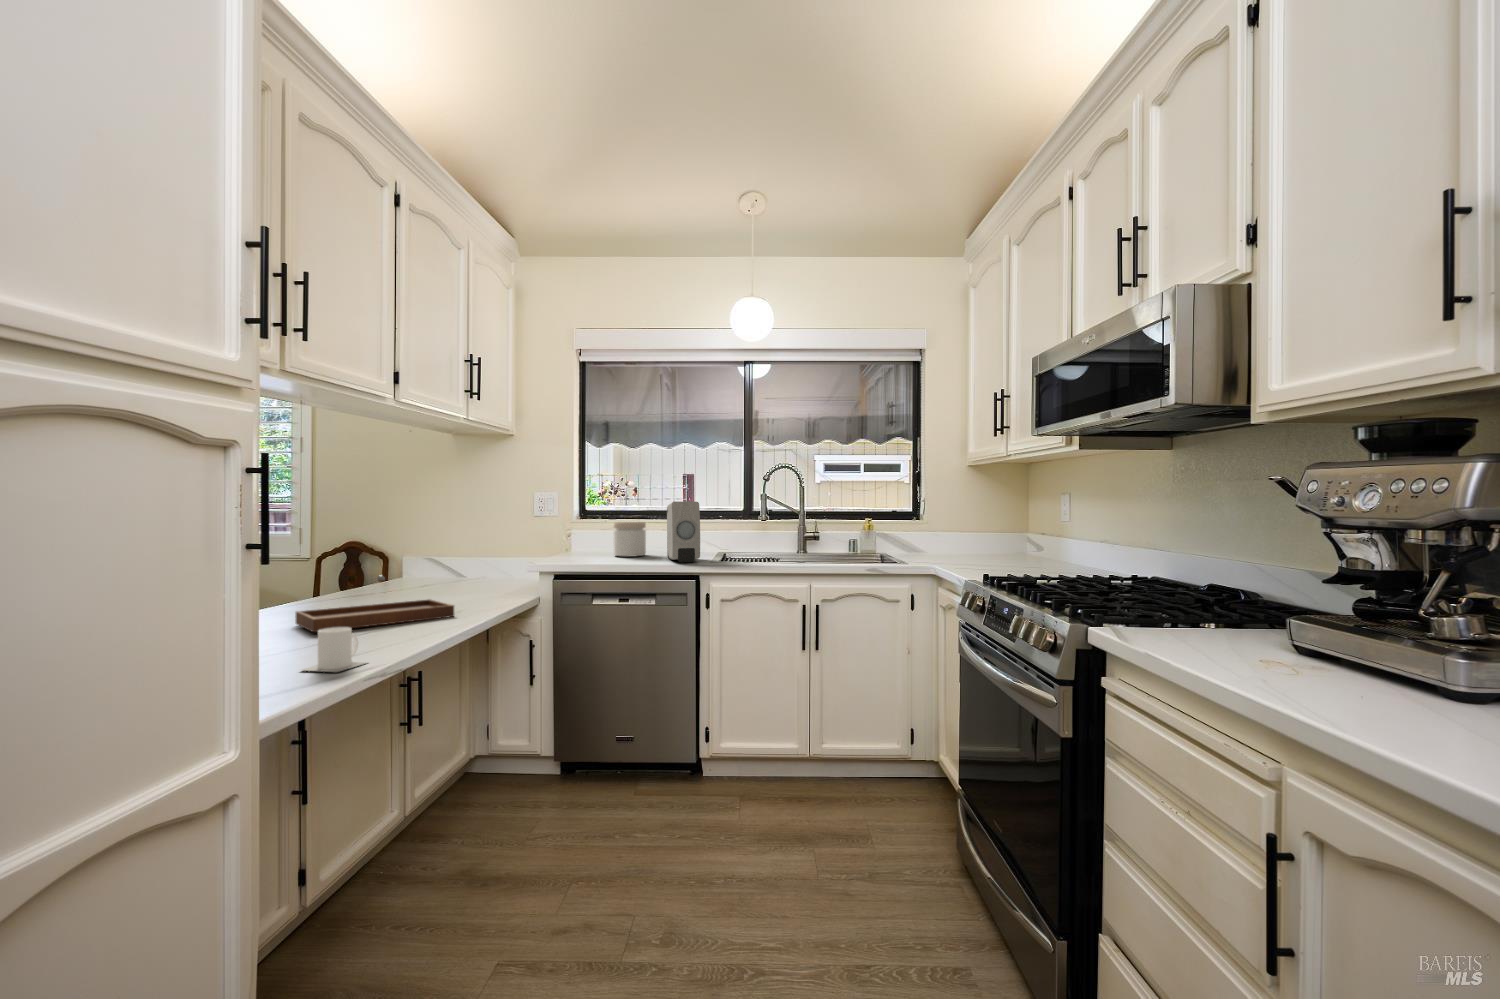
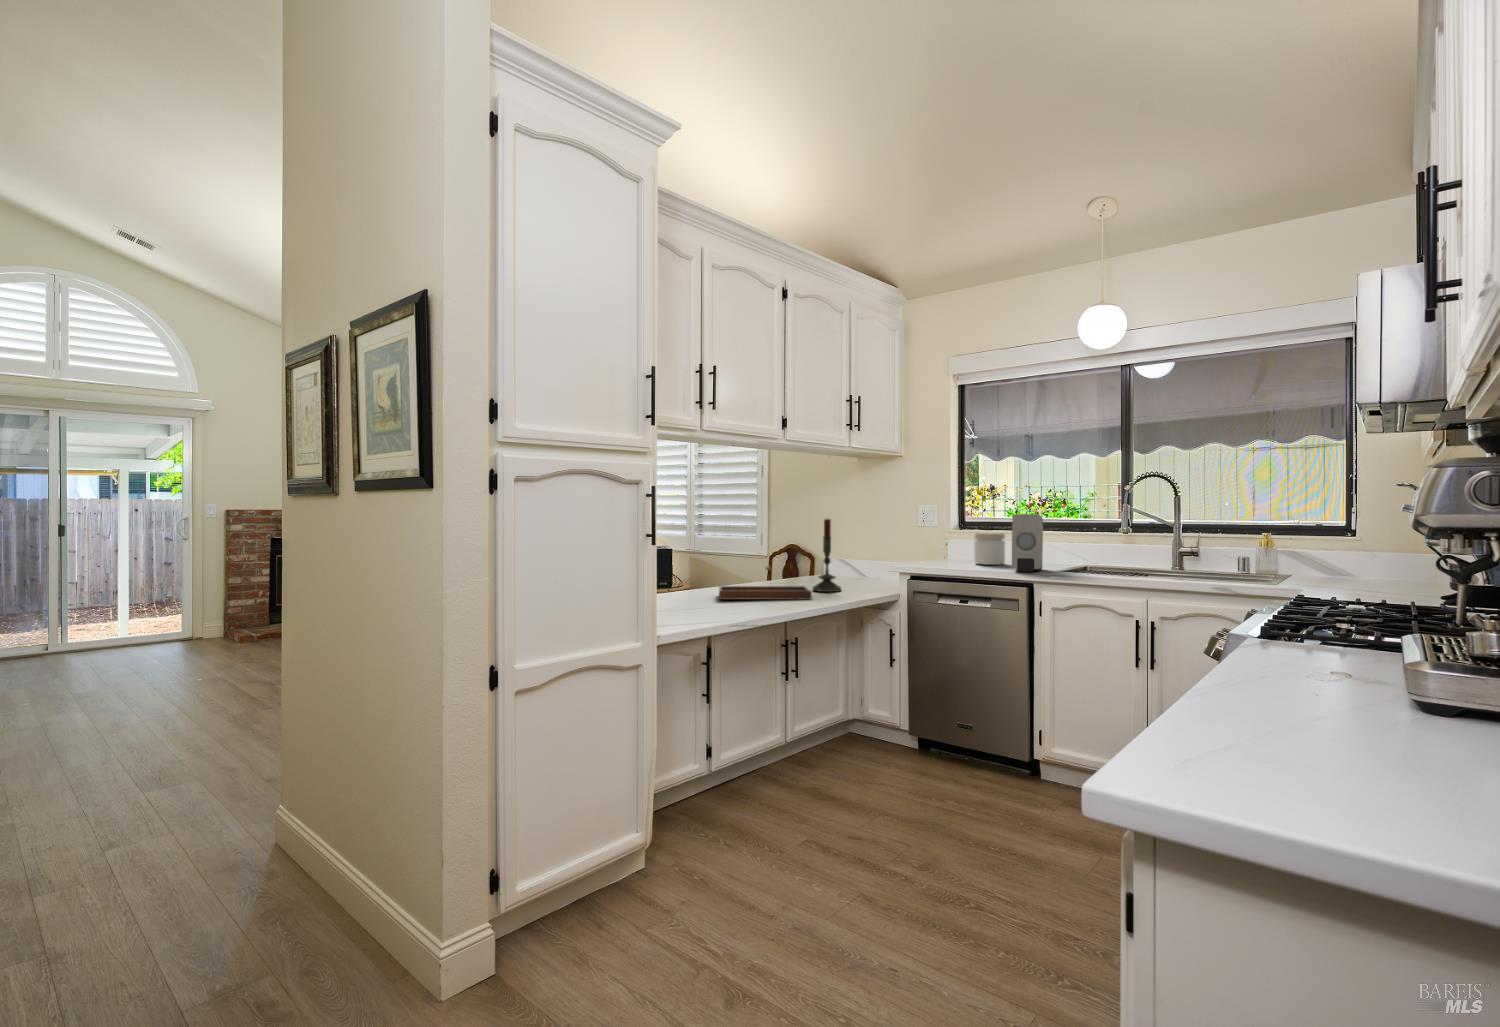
candle: none [433,506,474,604] -> present [812,519,841,592]
mug: present [303,627,365,672] -> none [686,593,724,620]

